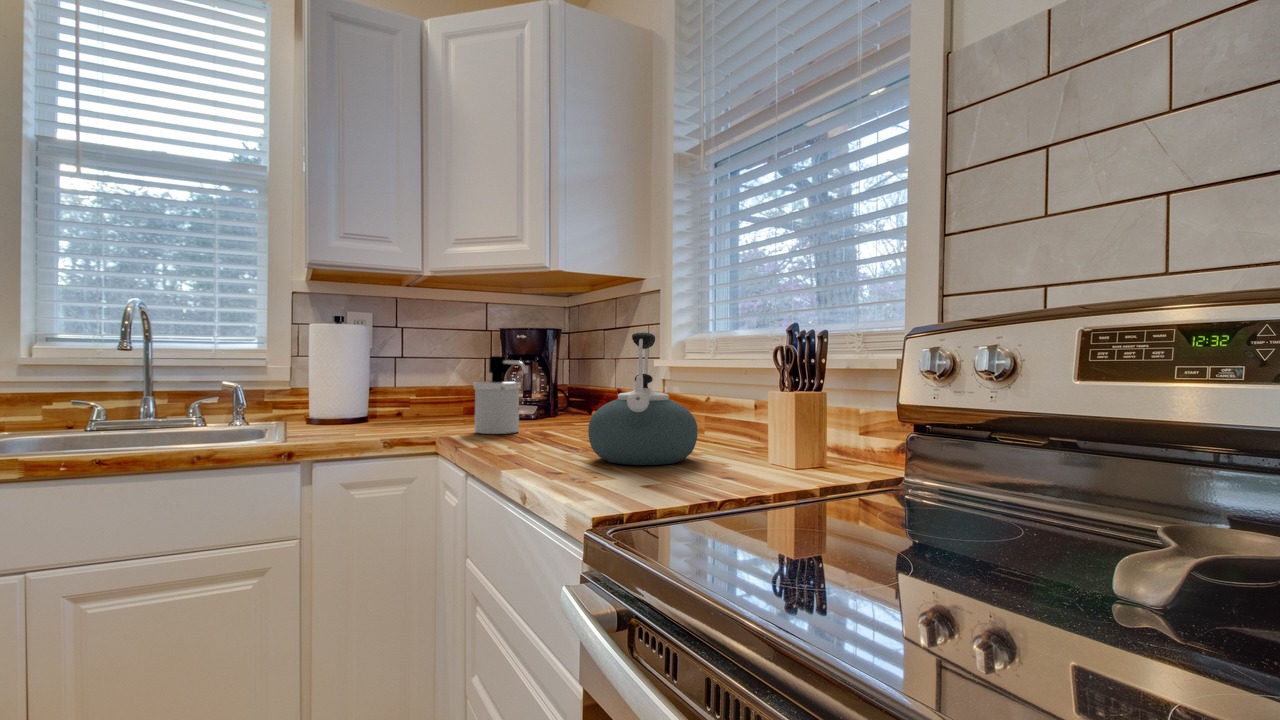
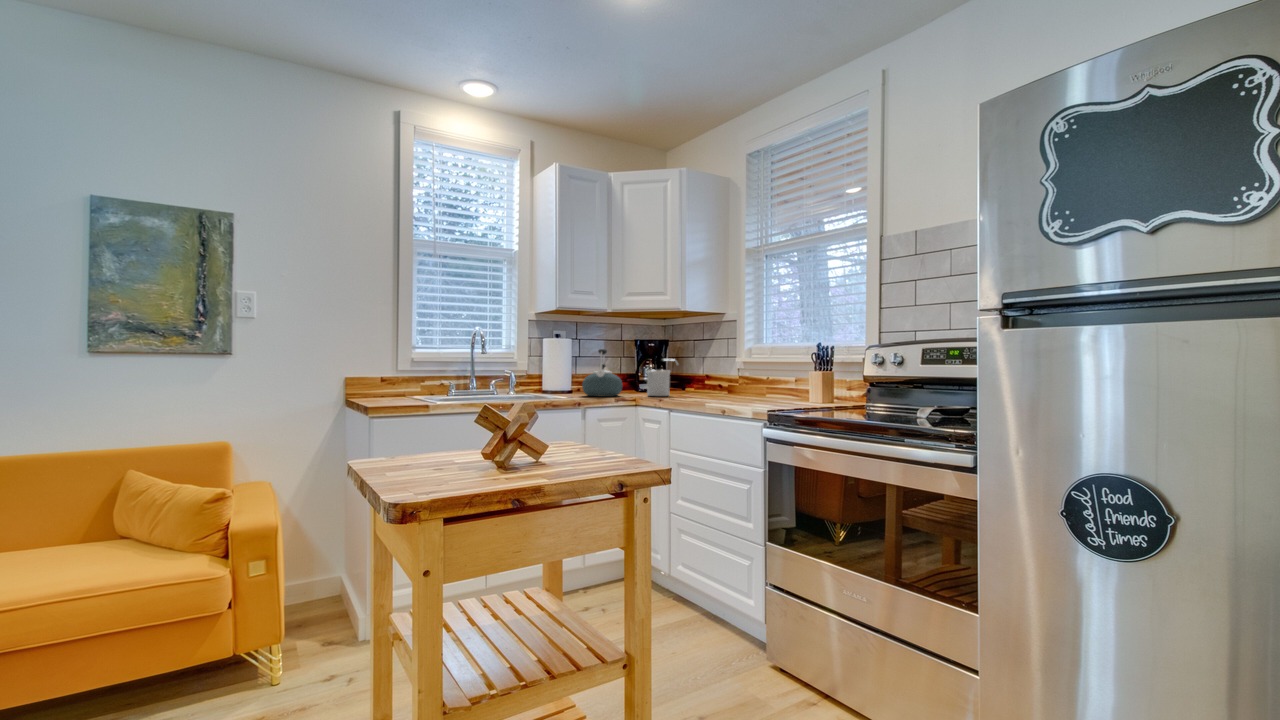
kettle: present [588,333,698,465] -> present [582,349,622,396]

